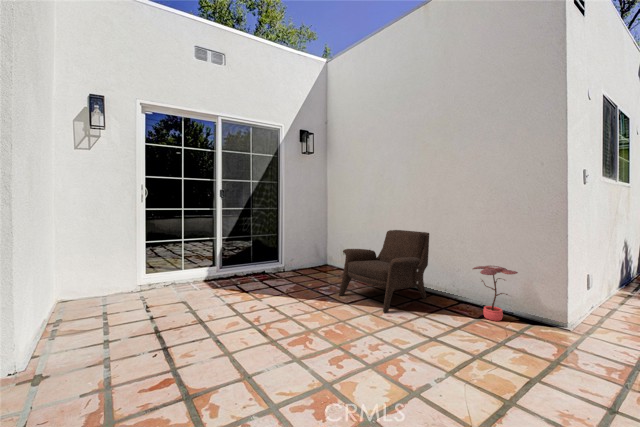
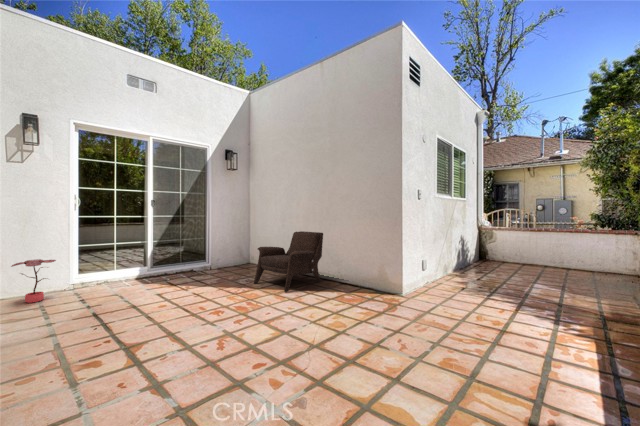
potted plant: present [473,266,518,321] -> present [11,259,56,303]

